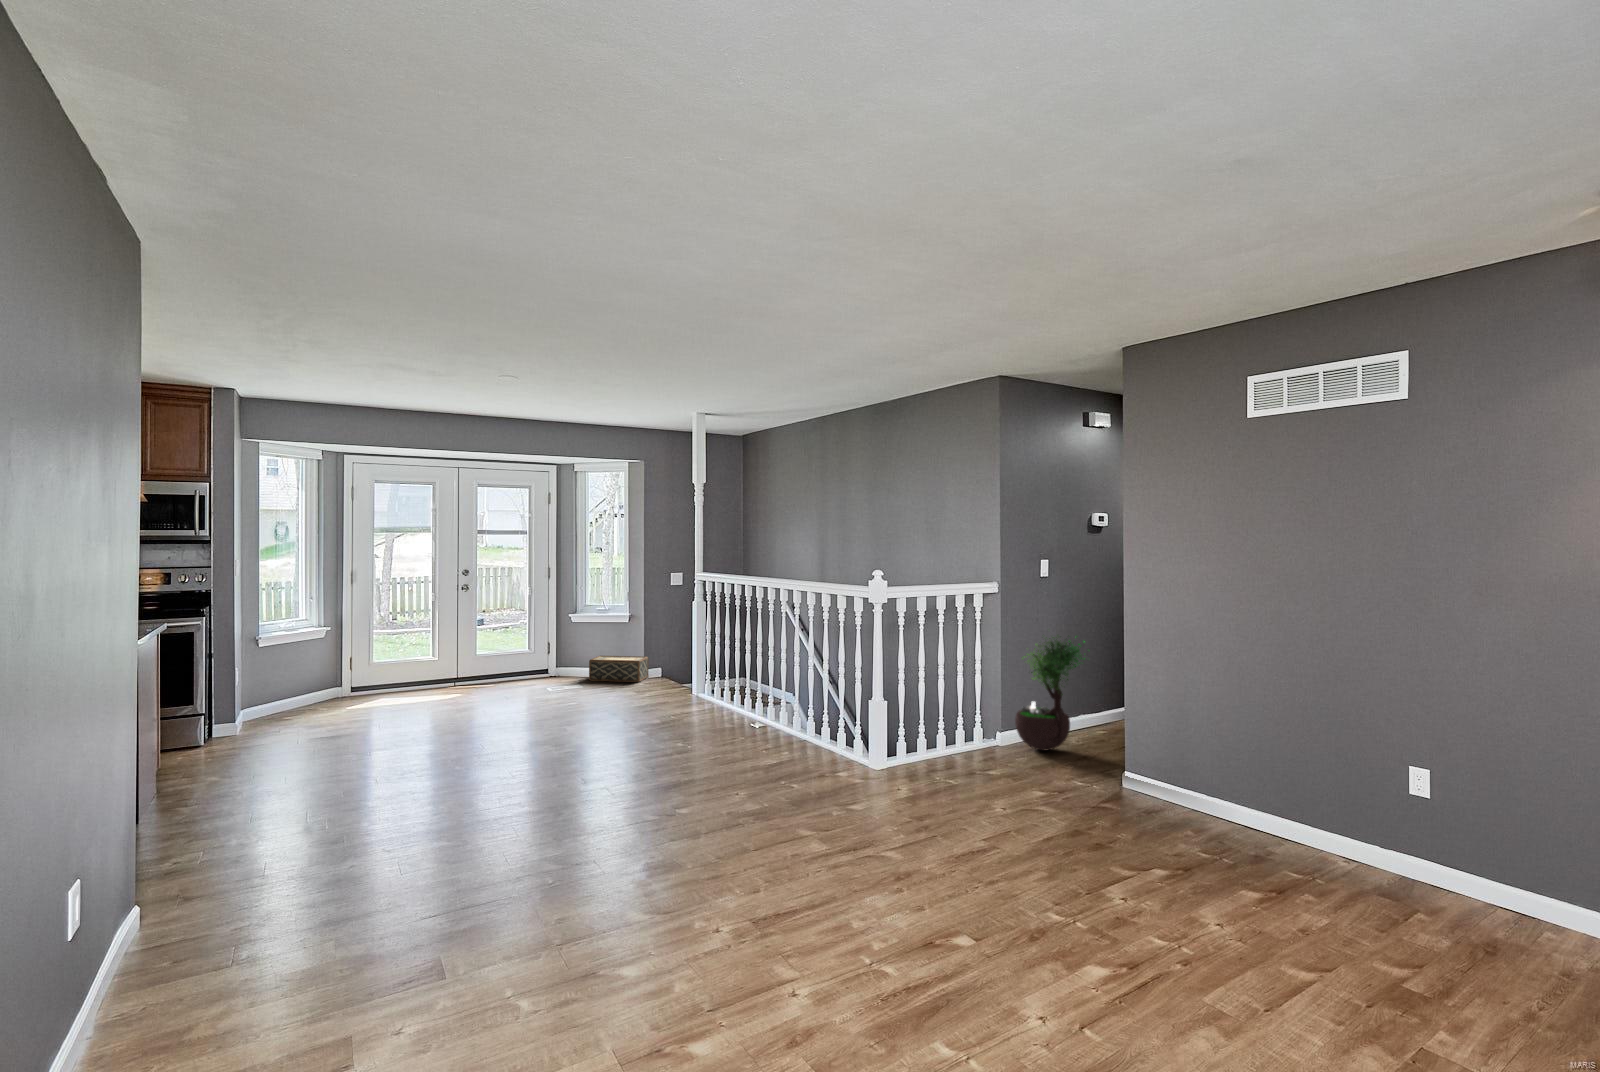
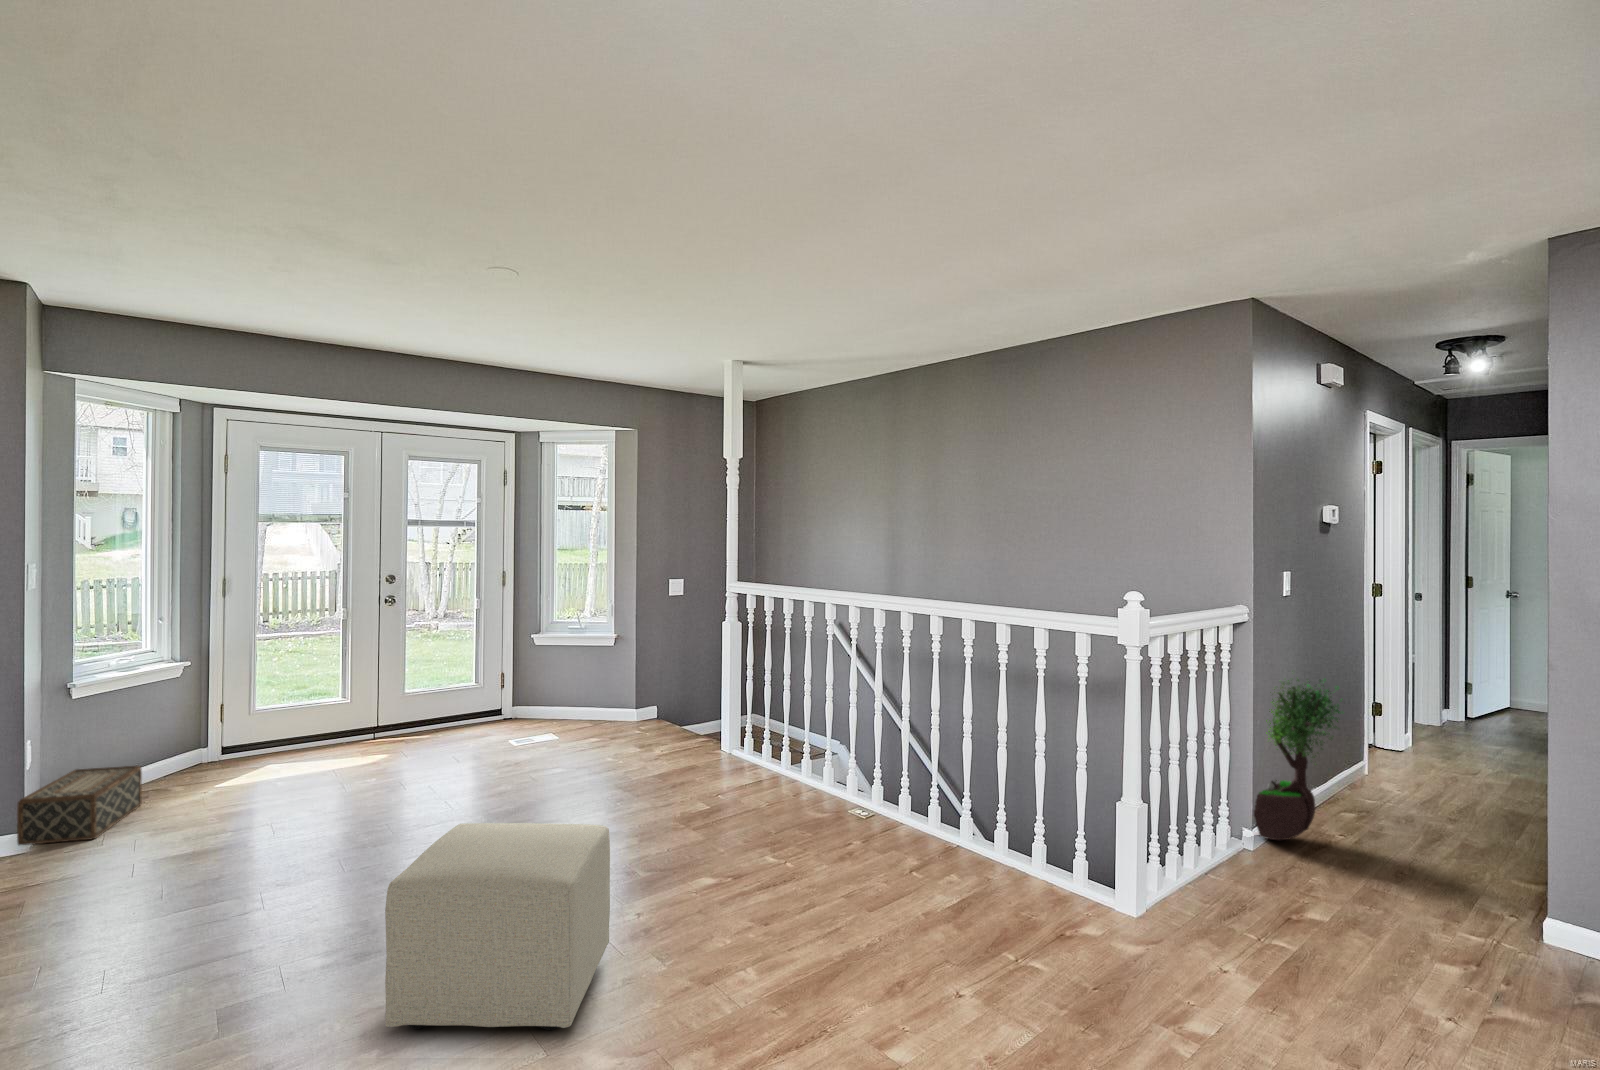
woven basket: present [589,656,649,682] -> present [17,766,142,845]
ottoman: none [413,710,553,817] -> present [385,823,610,1030]

